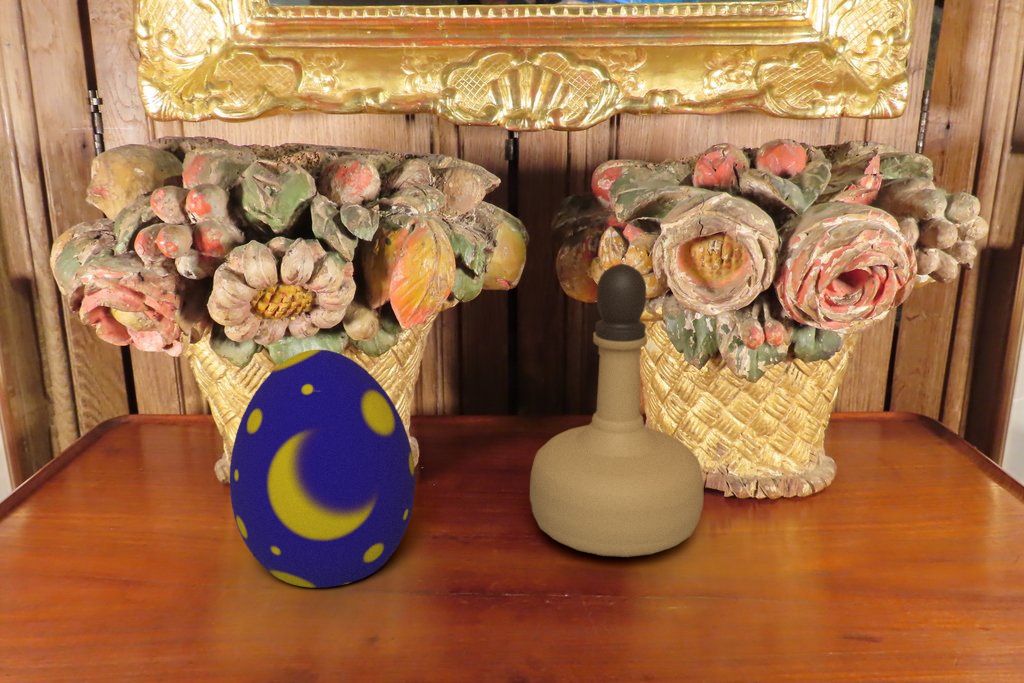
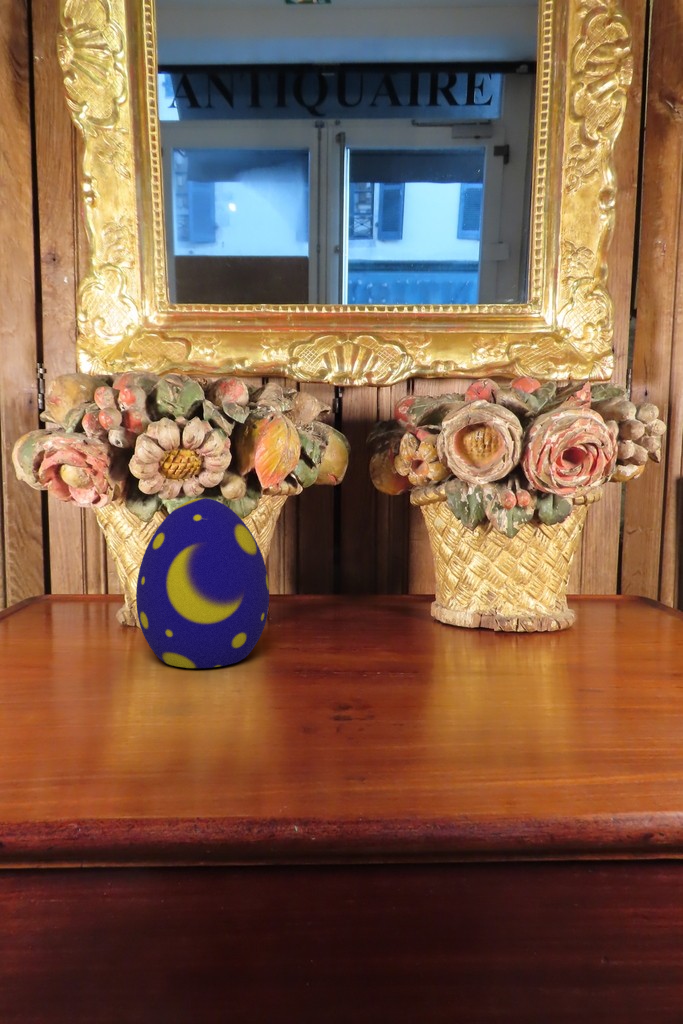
perfume bottle: present [530,264,704,557] -> none [352,445,477,654]

